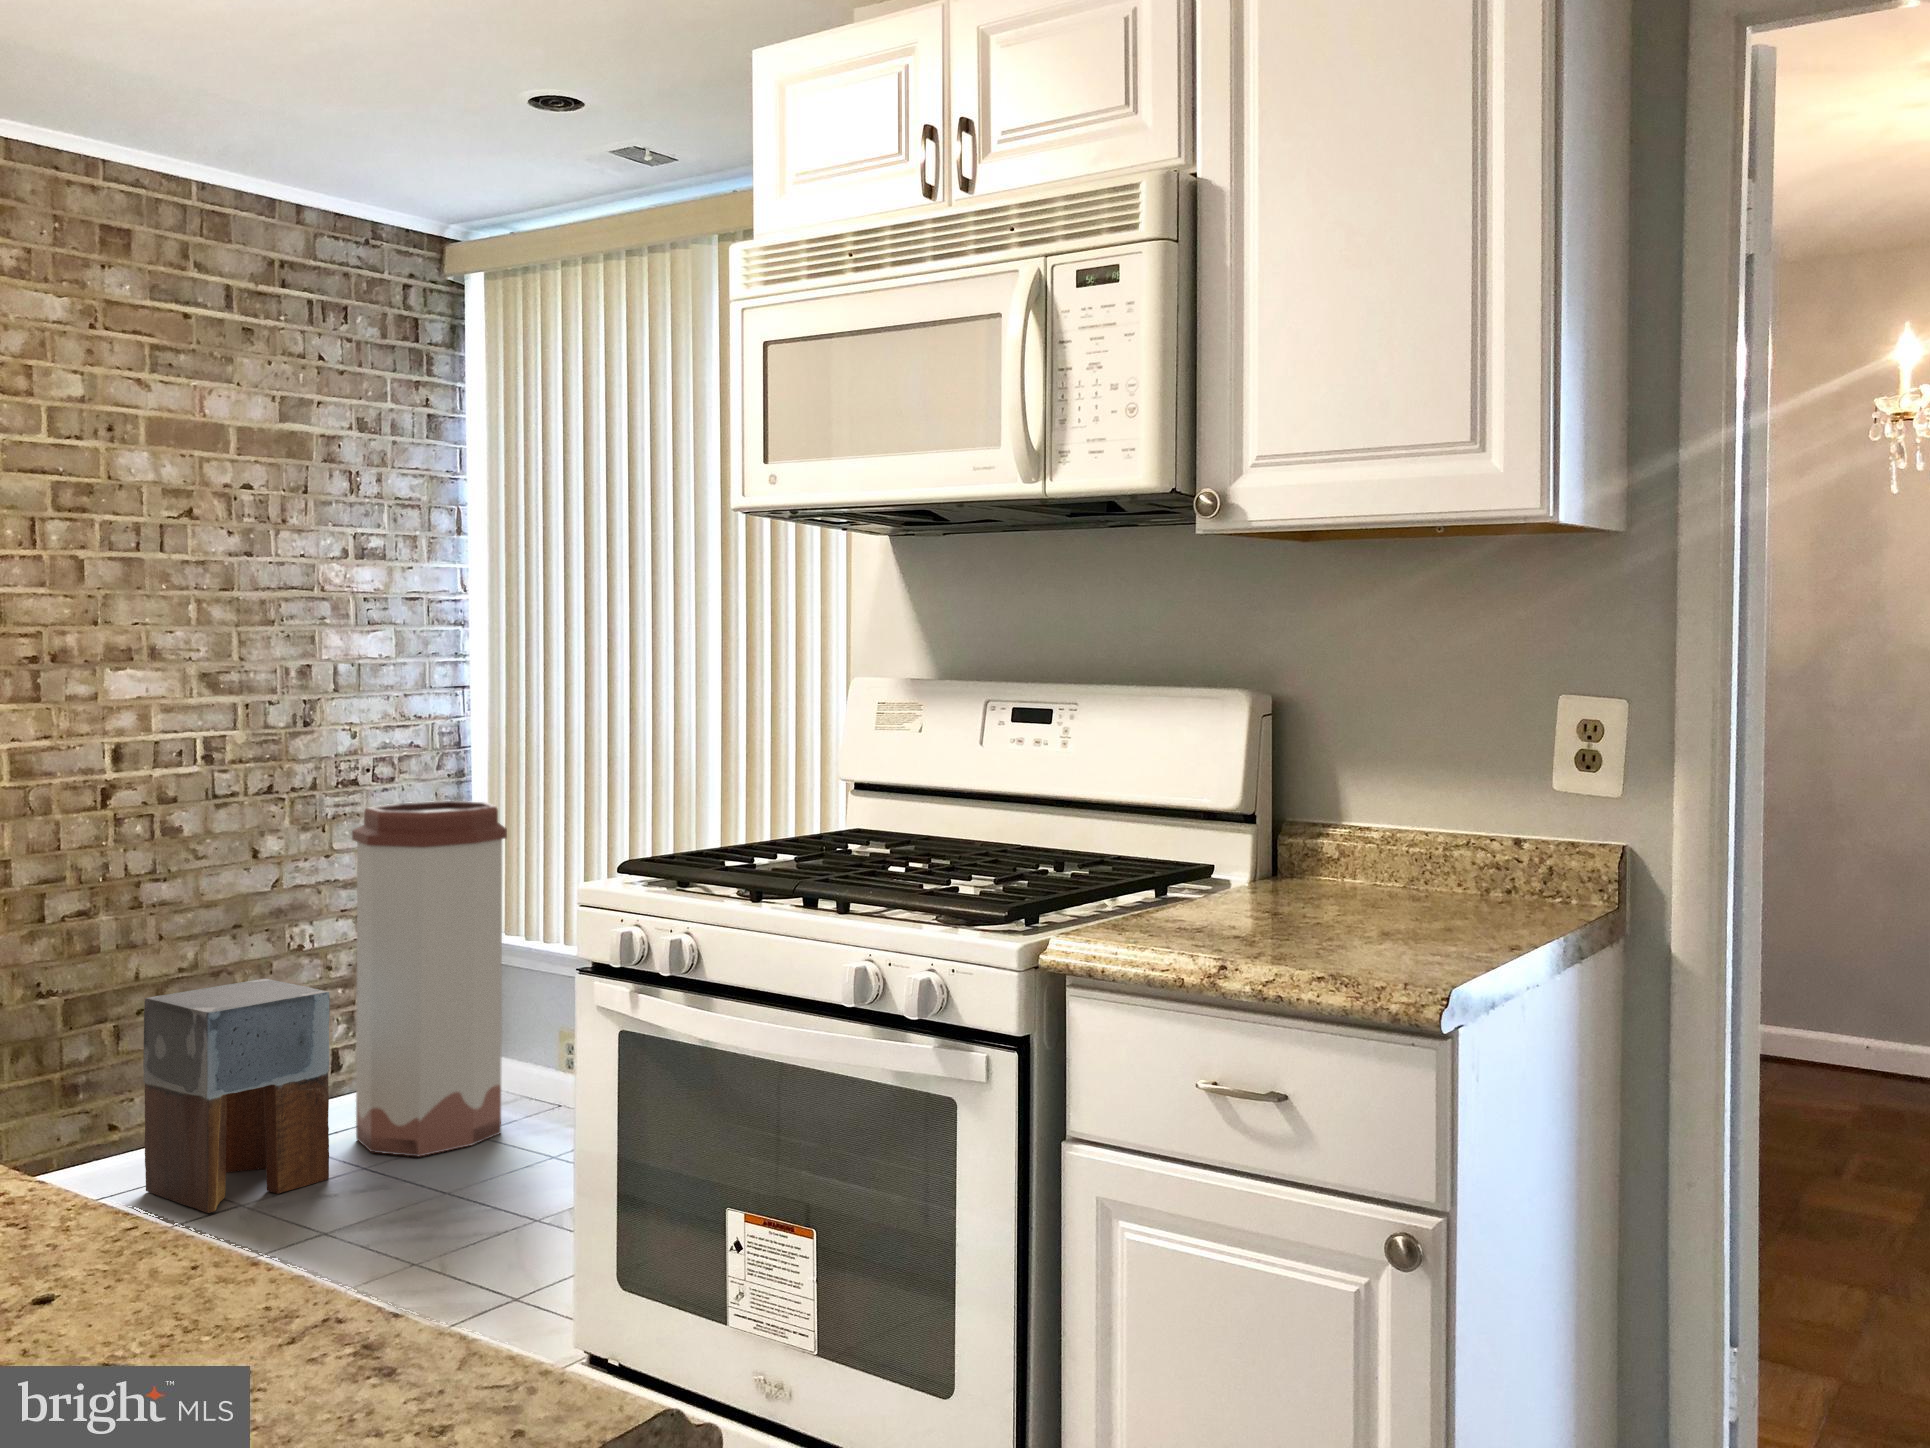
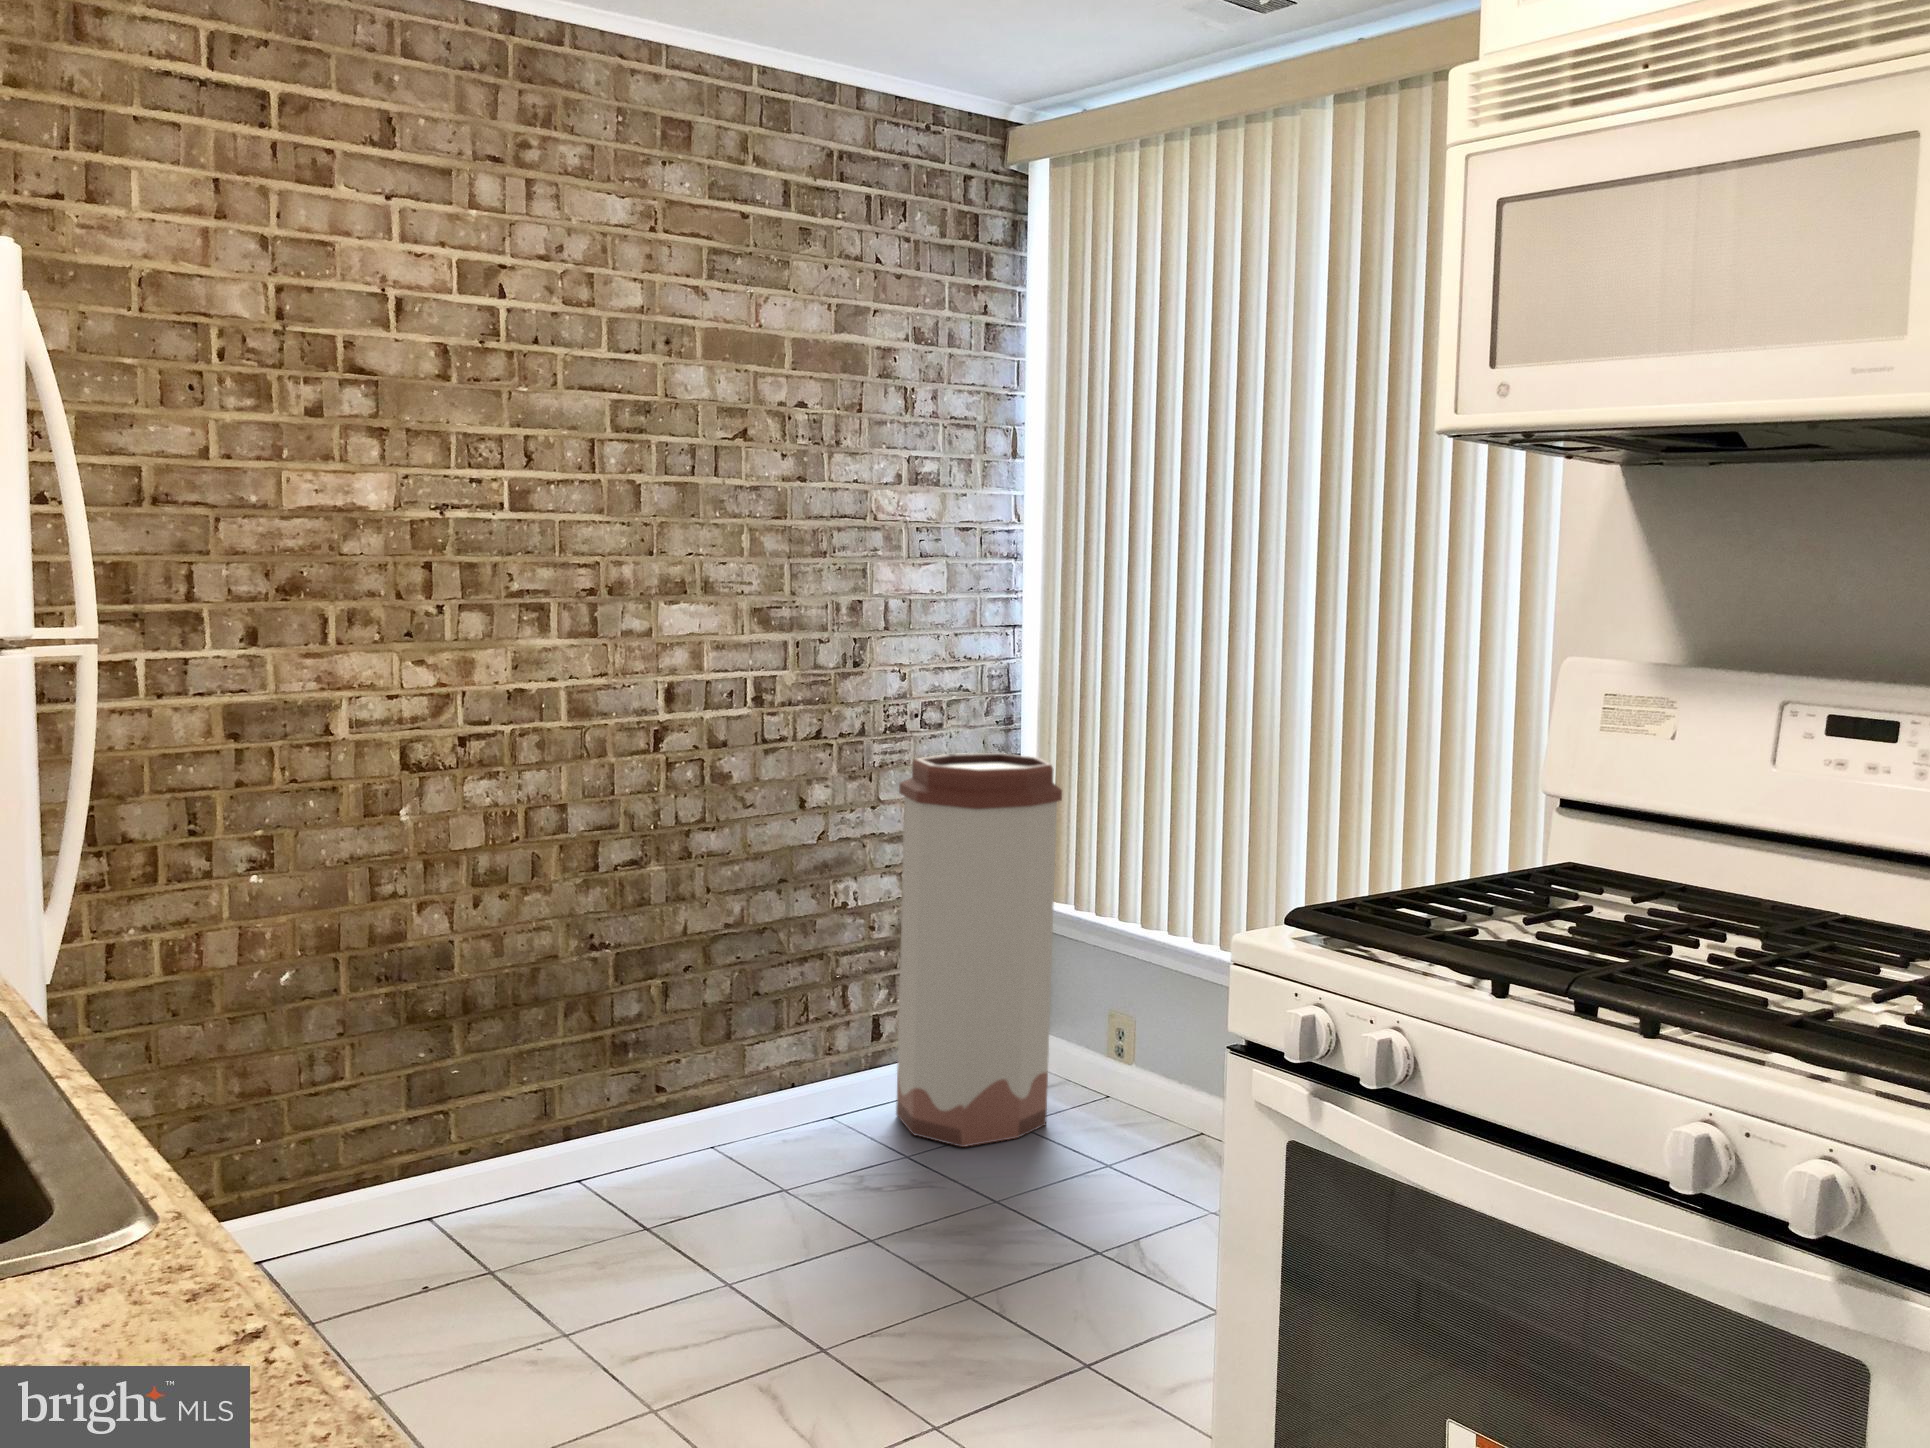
stool: present [143,979,330,1213] -> none [690,939,876,1196]

